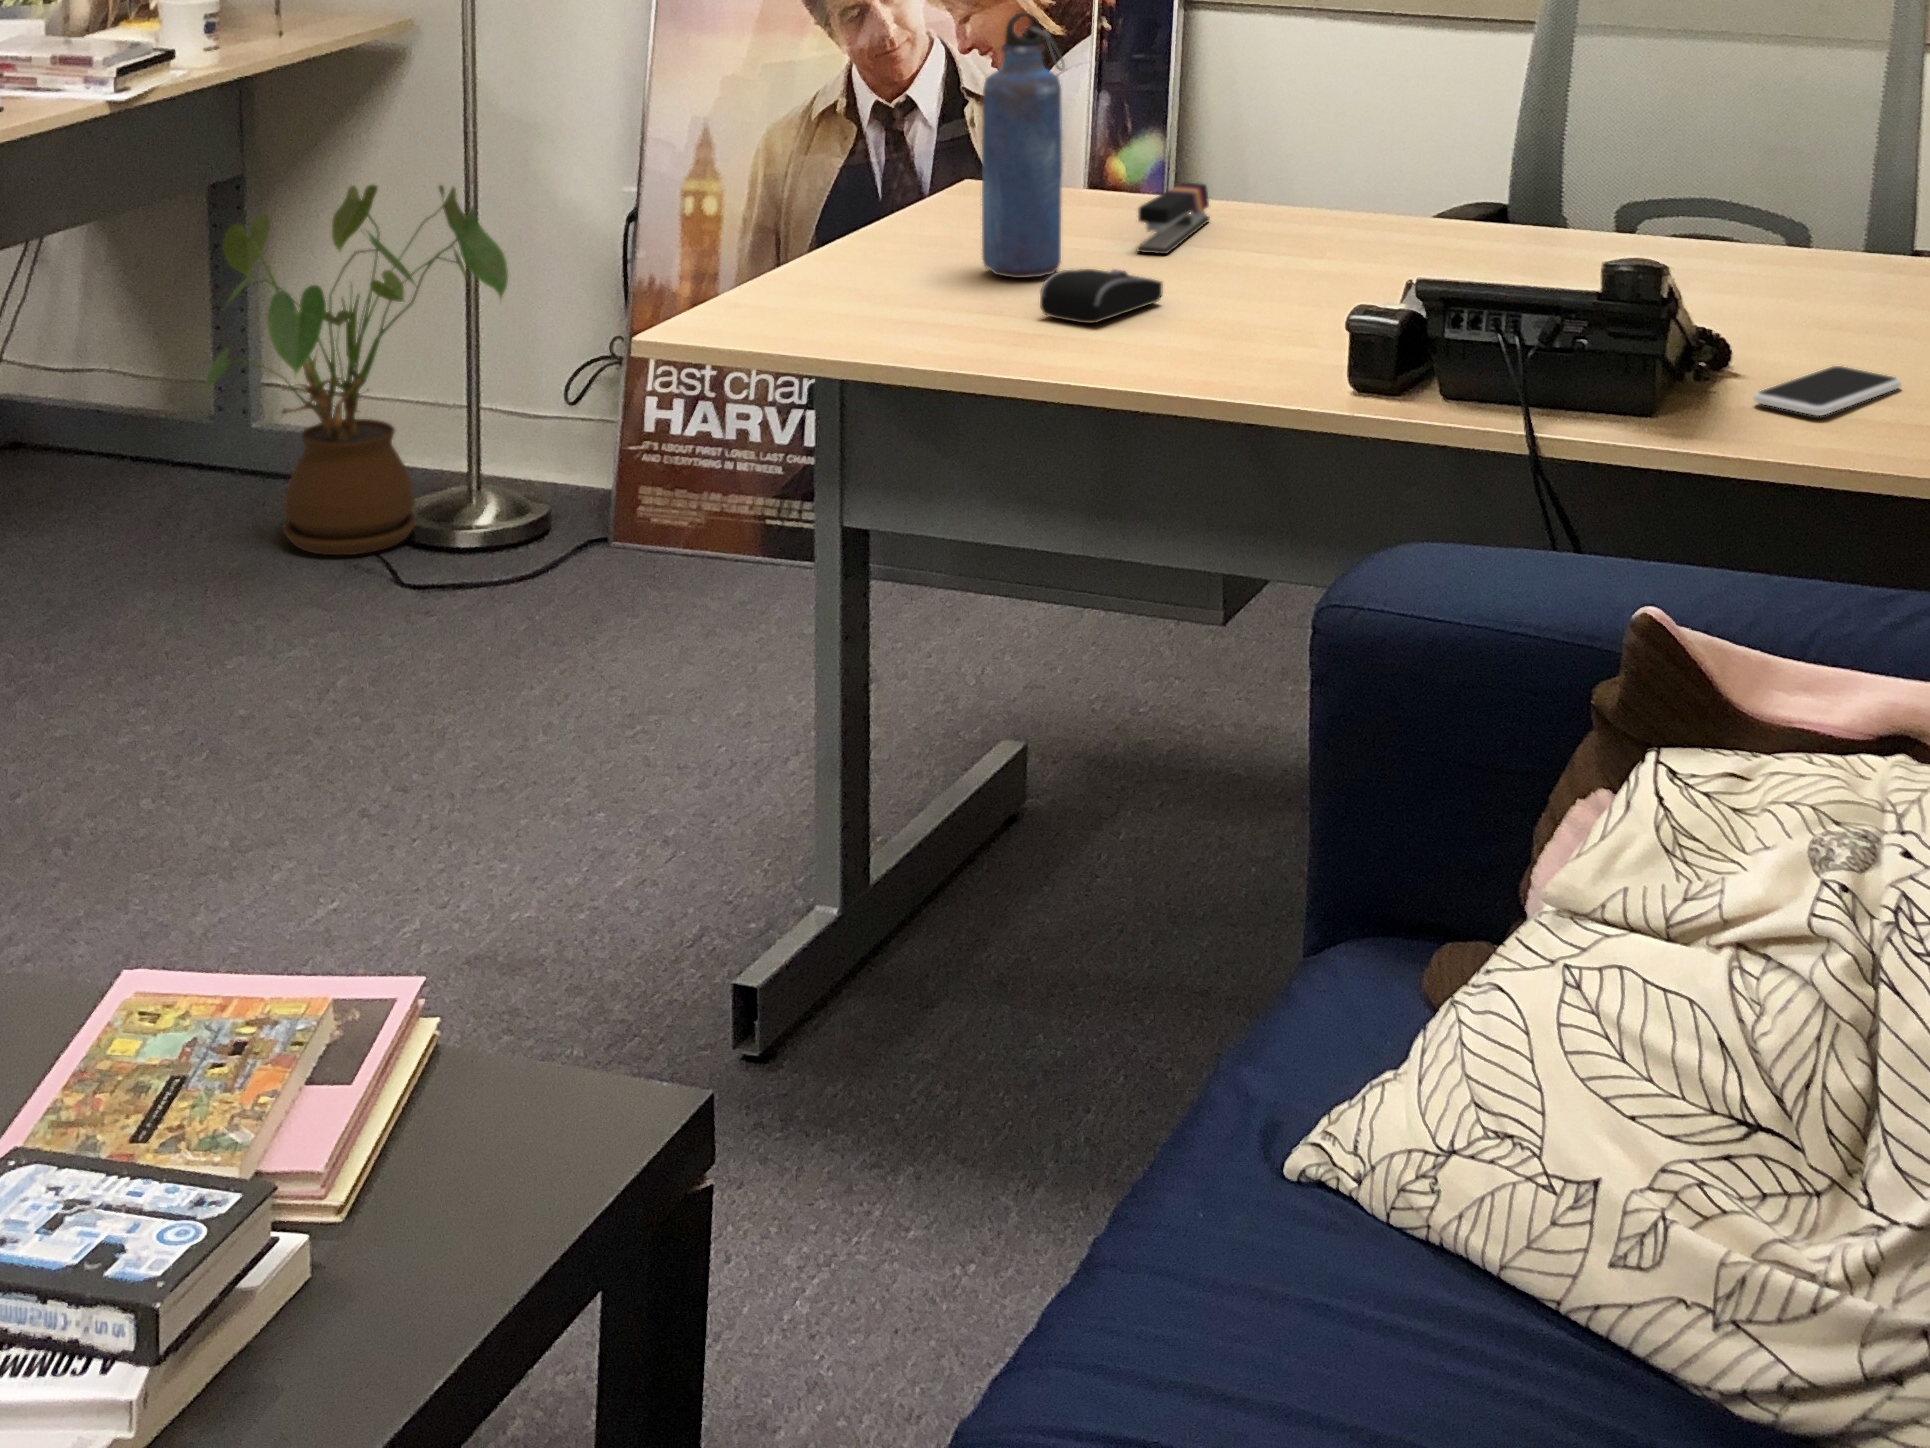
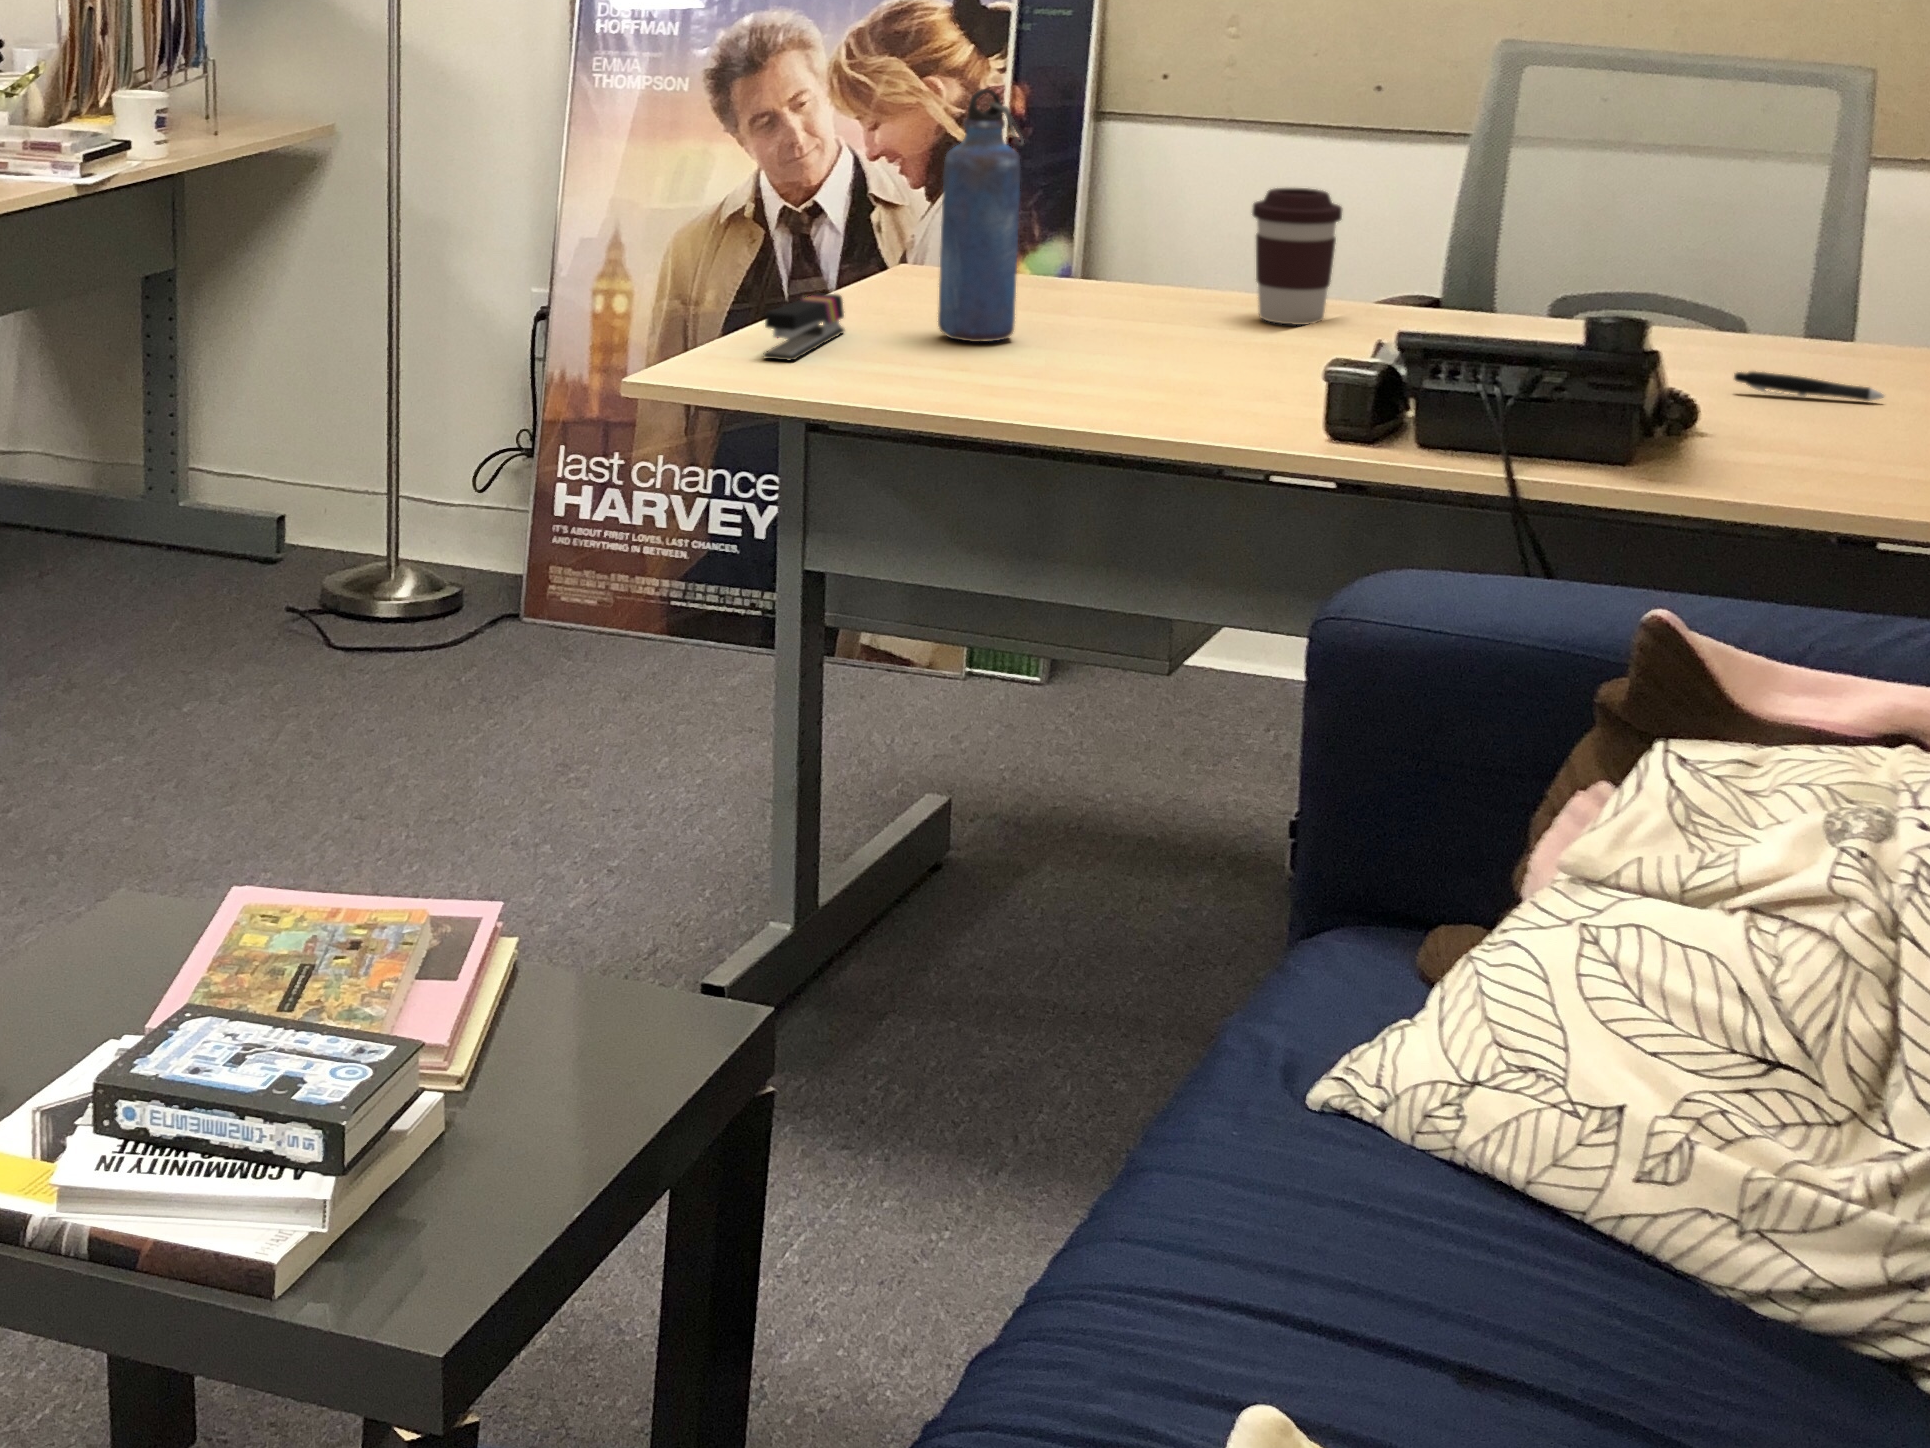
coffee cup: none [1308,103,1398,247] -> present [1252,188,1342,325]
stapler: present [1137,183,1210,254] -> present [763,293,844,361]
house plant: present [205,184,508,555] -> none [144,276,427,620]
computer mouse: present [1040,269,1163,323] -> none [1005,330,1120,379]
pen: none [1775,297,1921,326] -> present [1734,371,1884,401]
smartphone: present [1754,366,1901,416] -> none [1726,430,1873,470]

